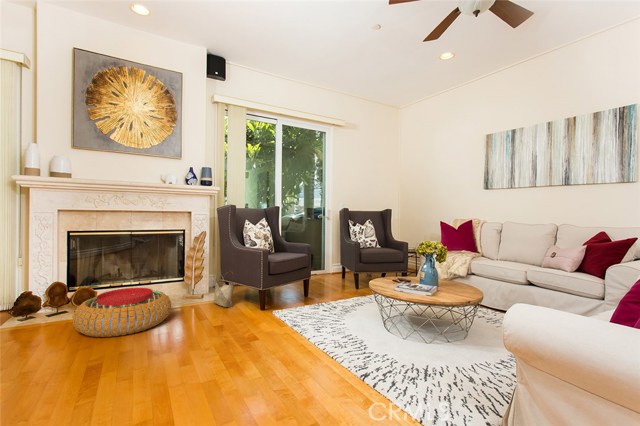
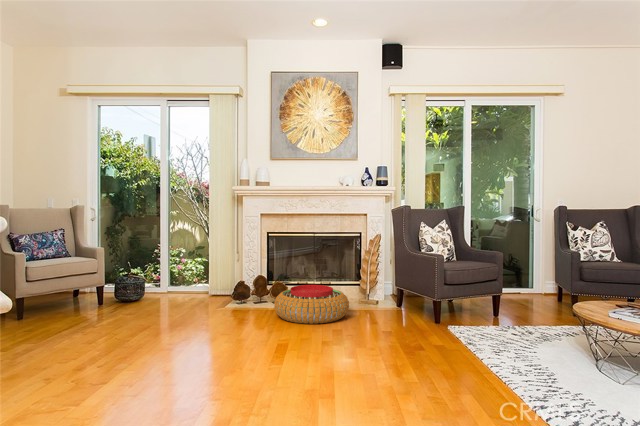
woven basket: present [213,278,234,307] -> none [389,277,410,315]

